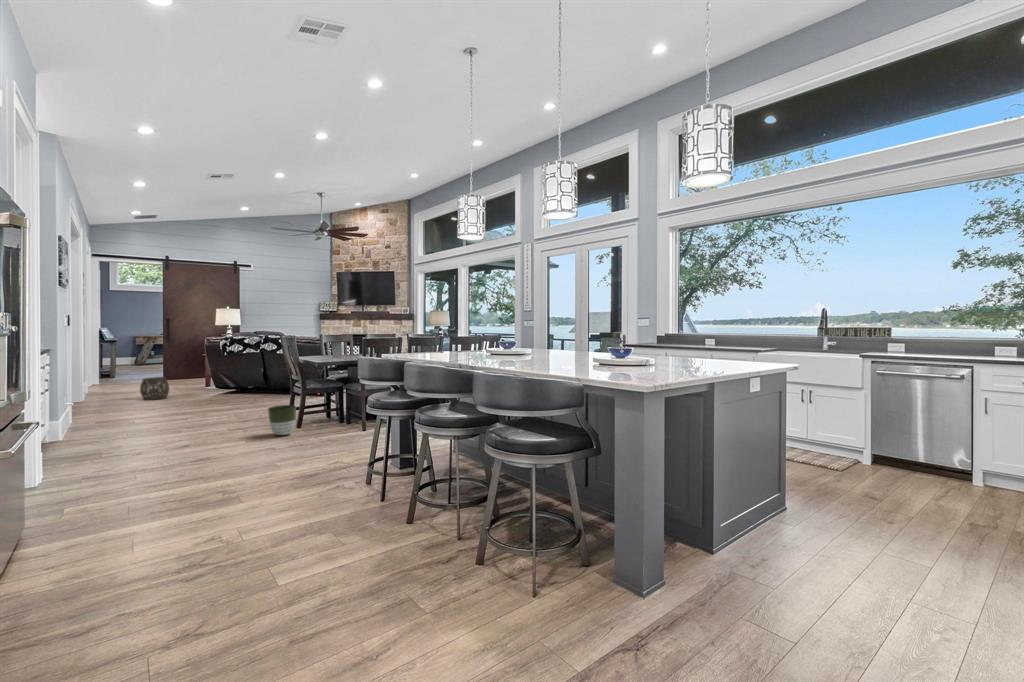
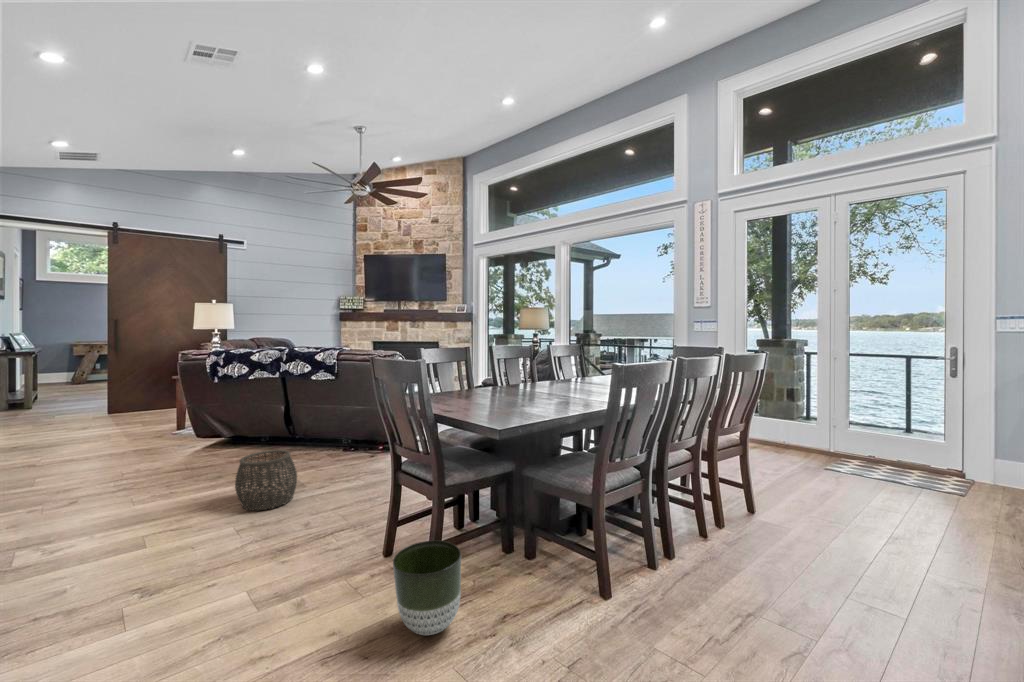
woven basket: present [140,377,169,400] -> present [235,450,297,511]

